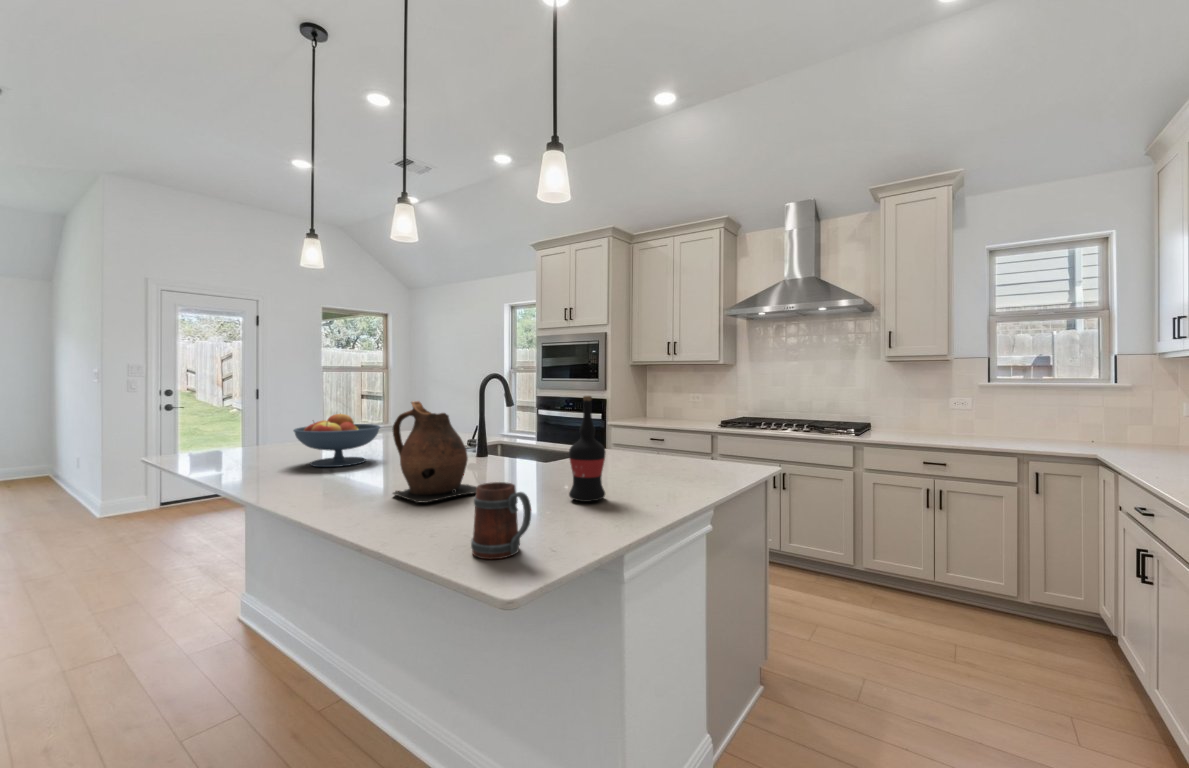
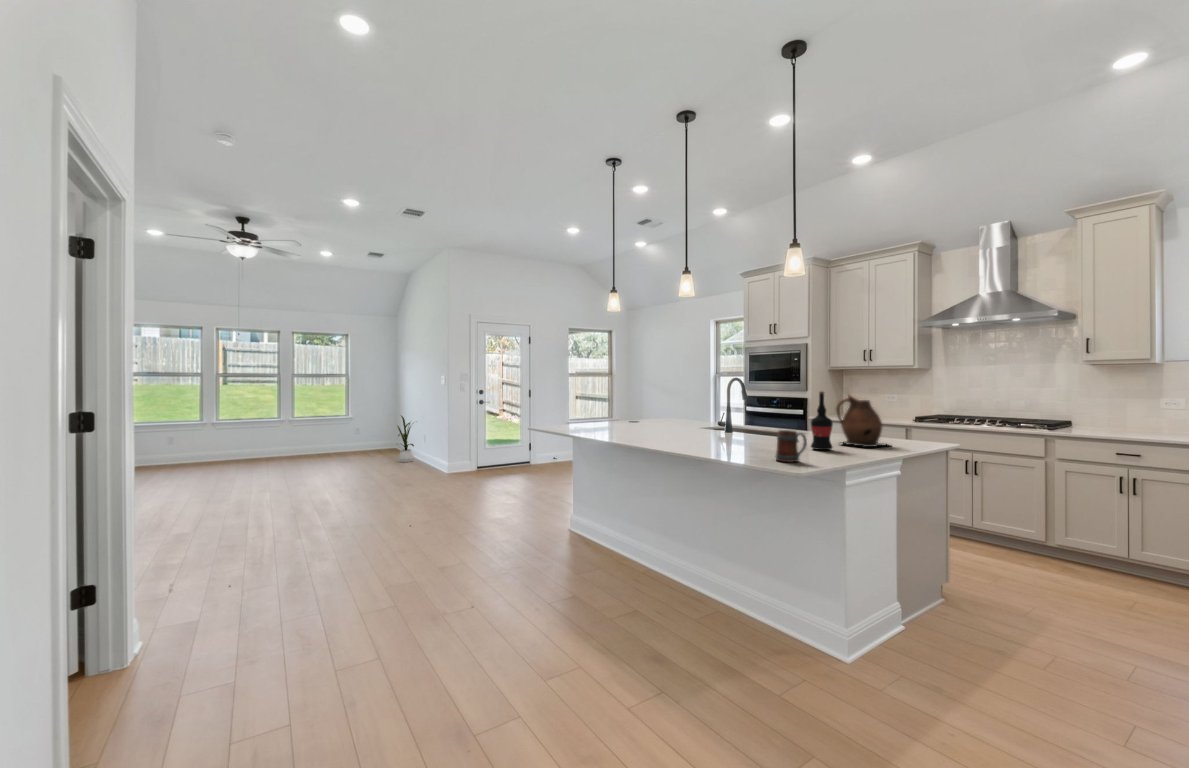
ceramic pitcher: present [392,401,476,503] -> present [836,395,885,447]
fruit bowl: present [293,414,380,467] -> none [627,403,673,433]
house plant: none [17,430,66,503] -> present [397,416,414,462]

